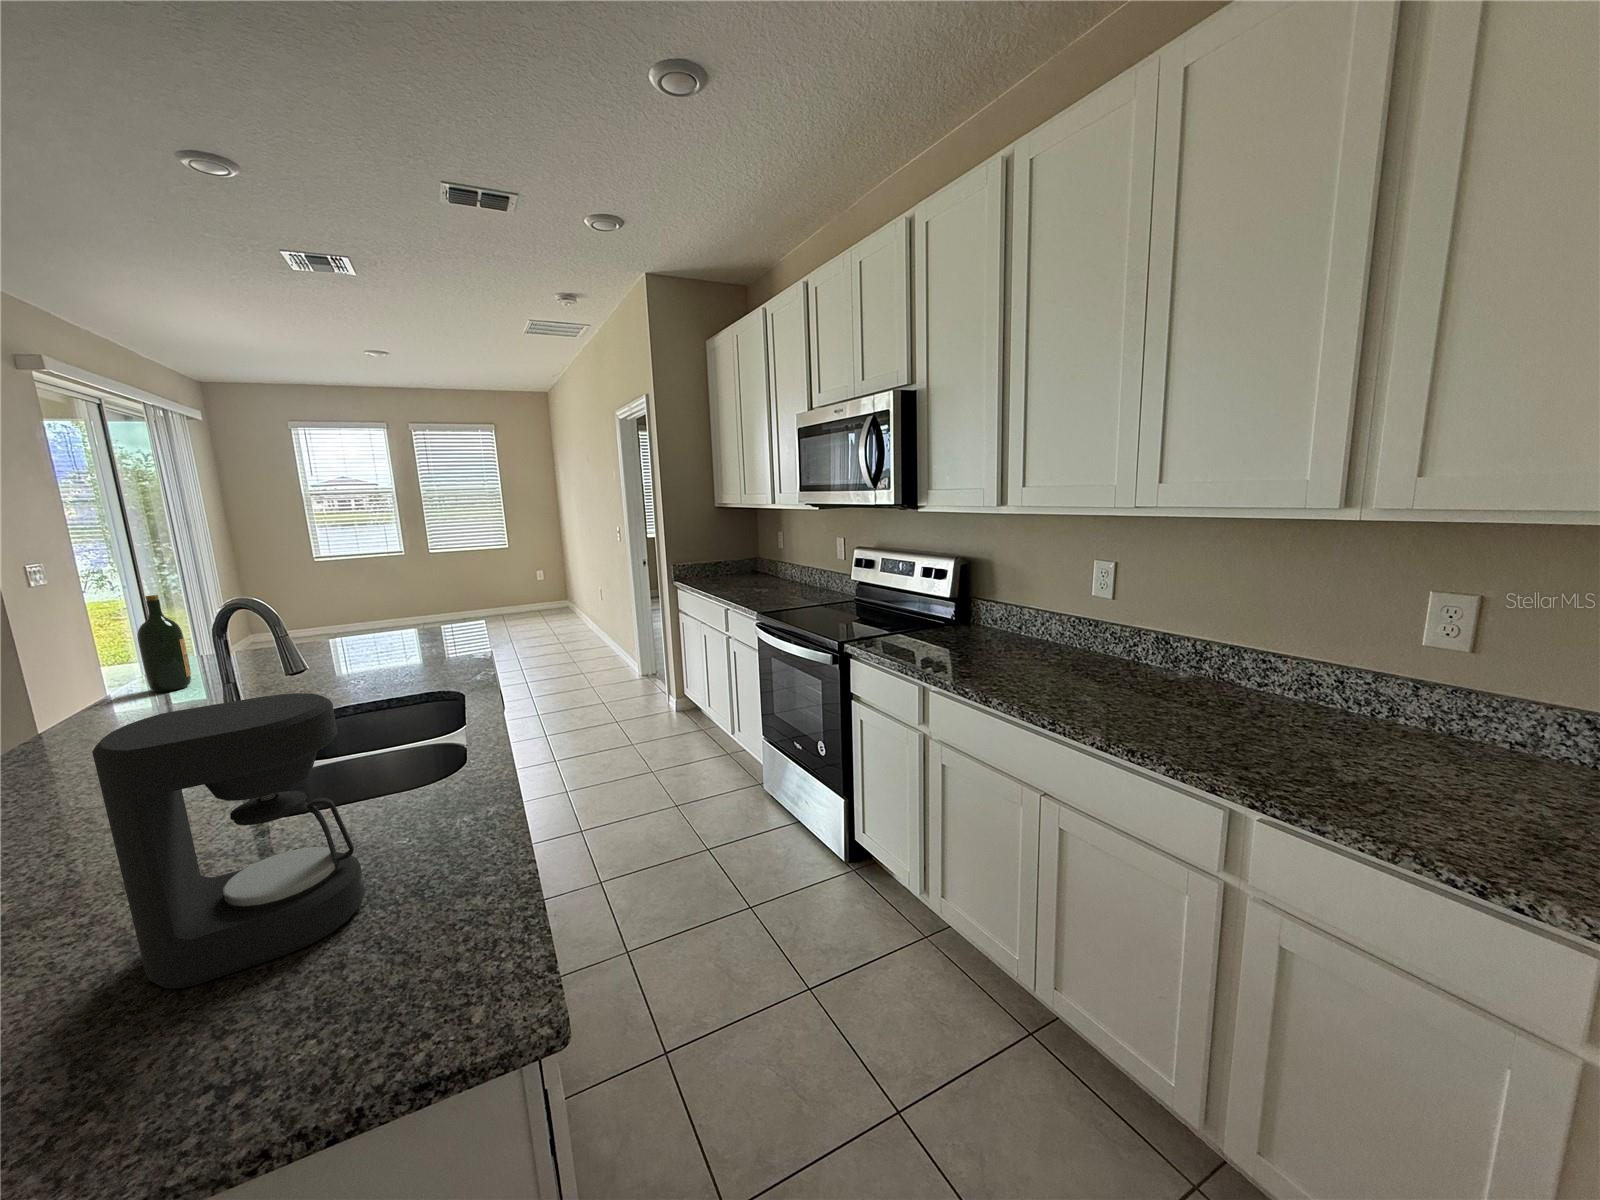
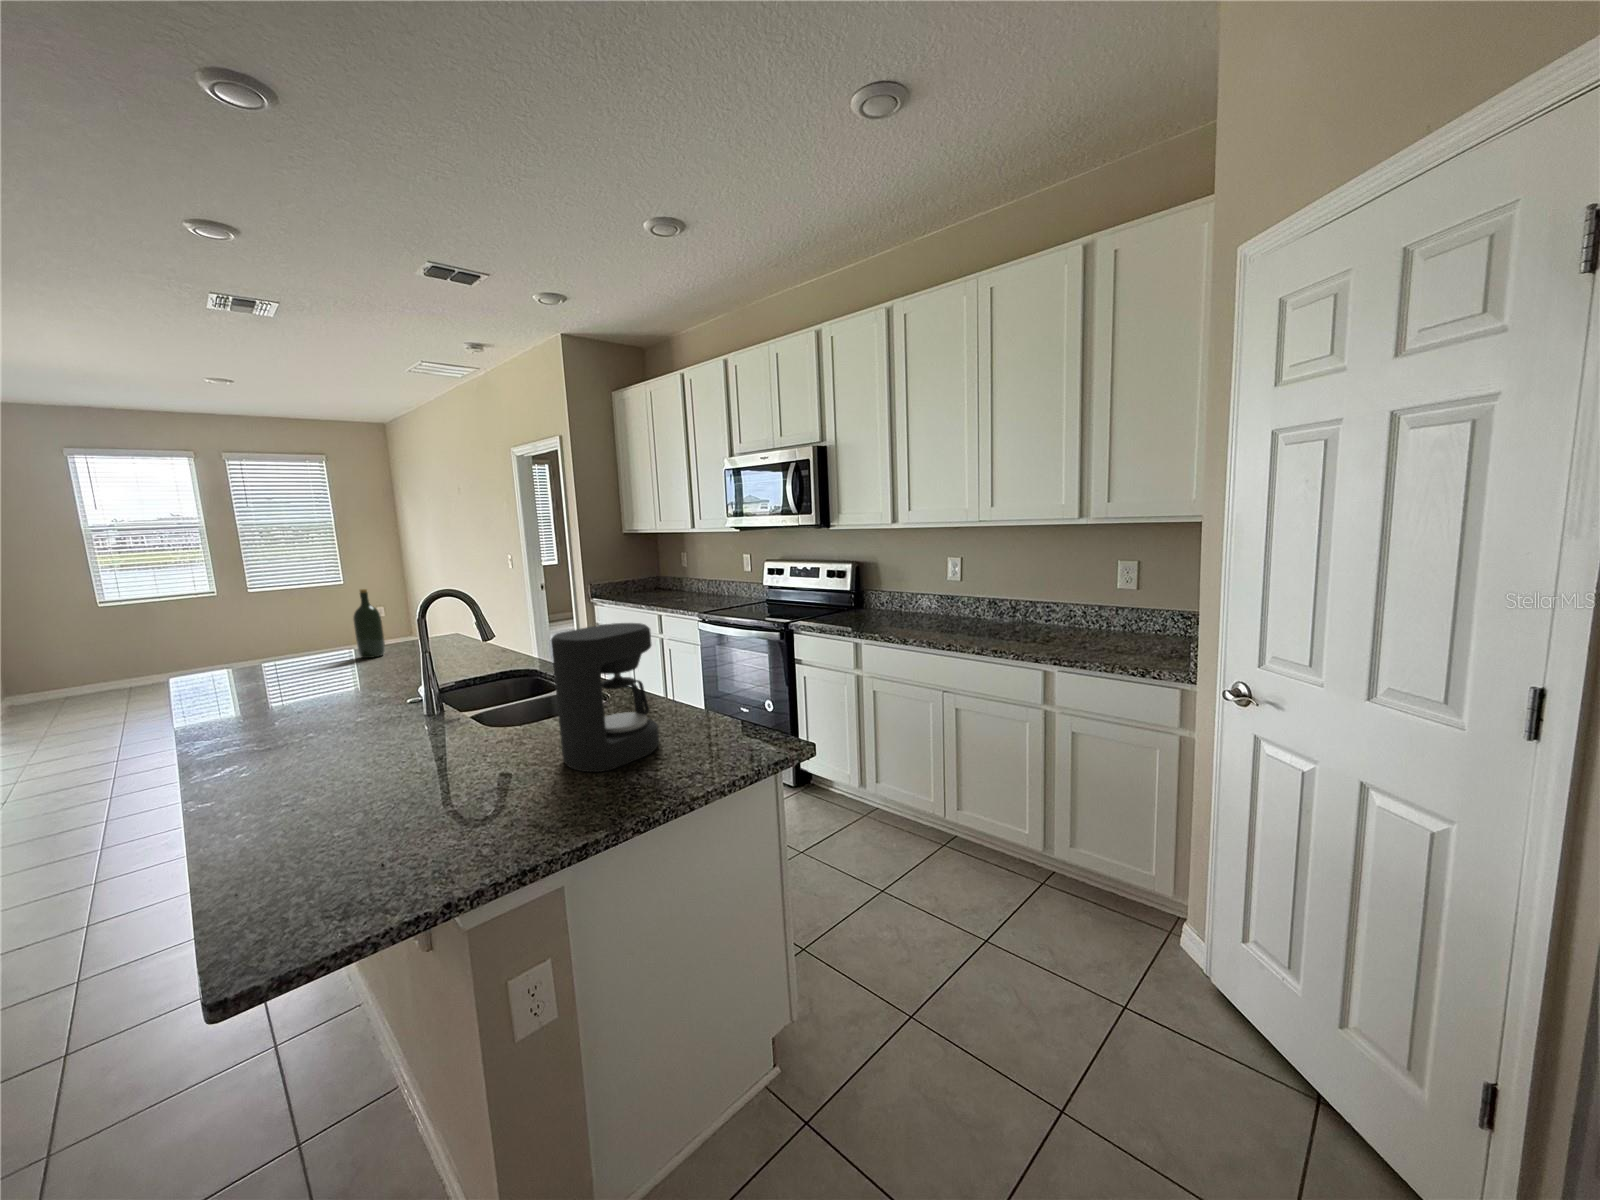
wine bottle: present [137,595,191,692] -> present [353,589,385,658]

